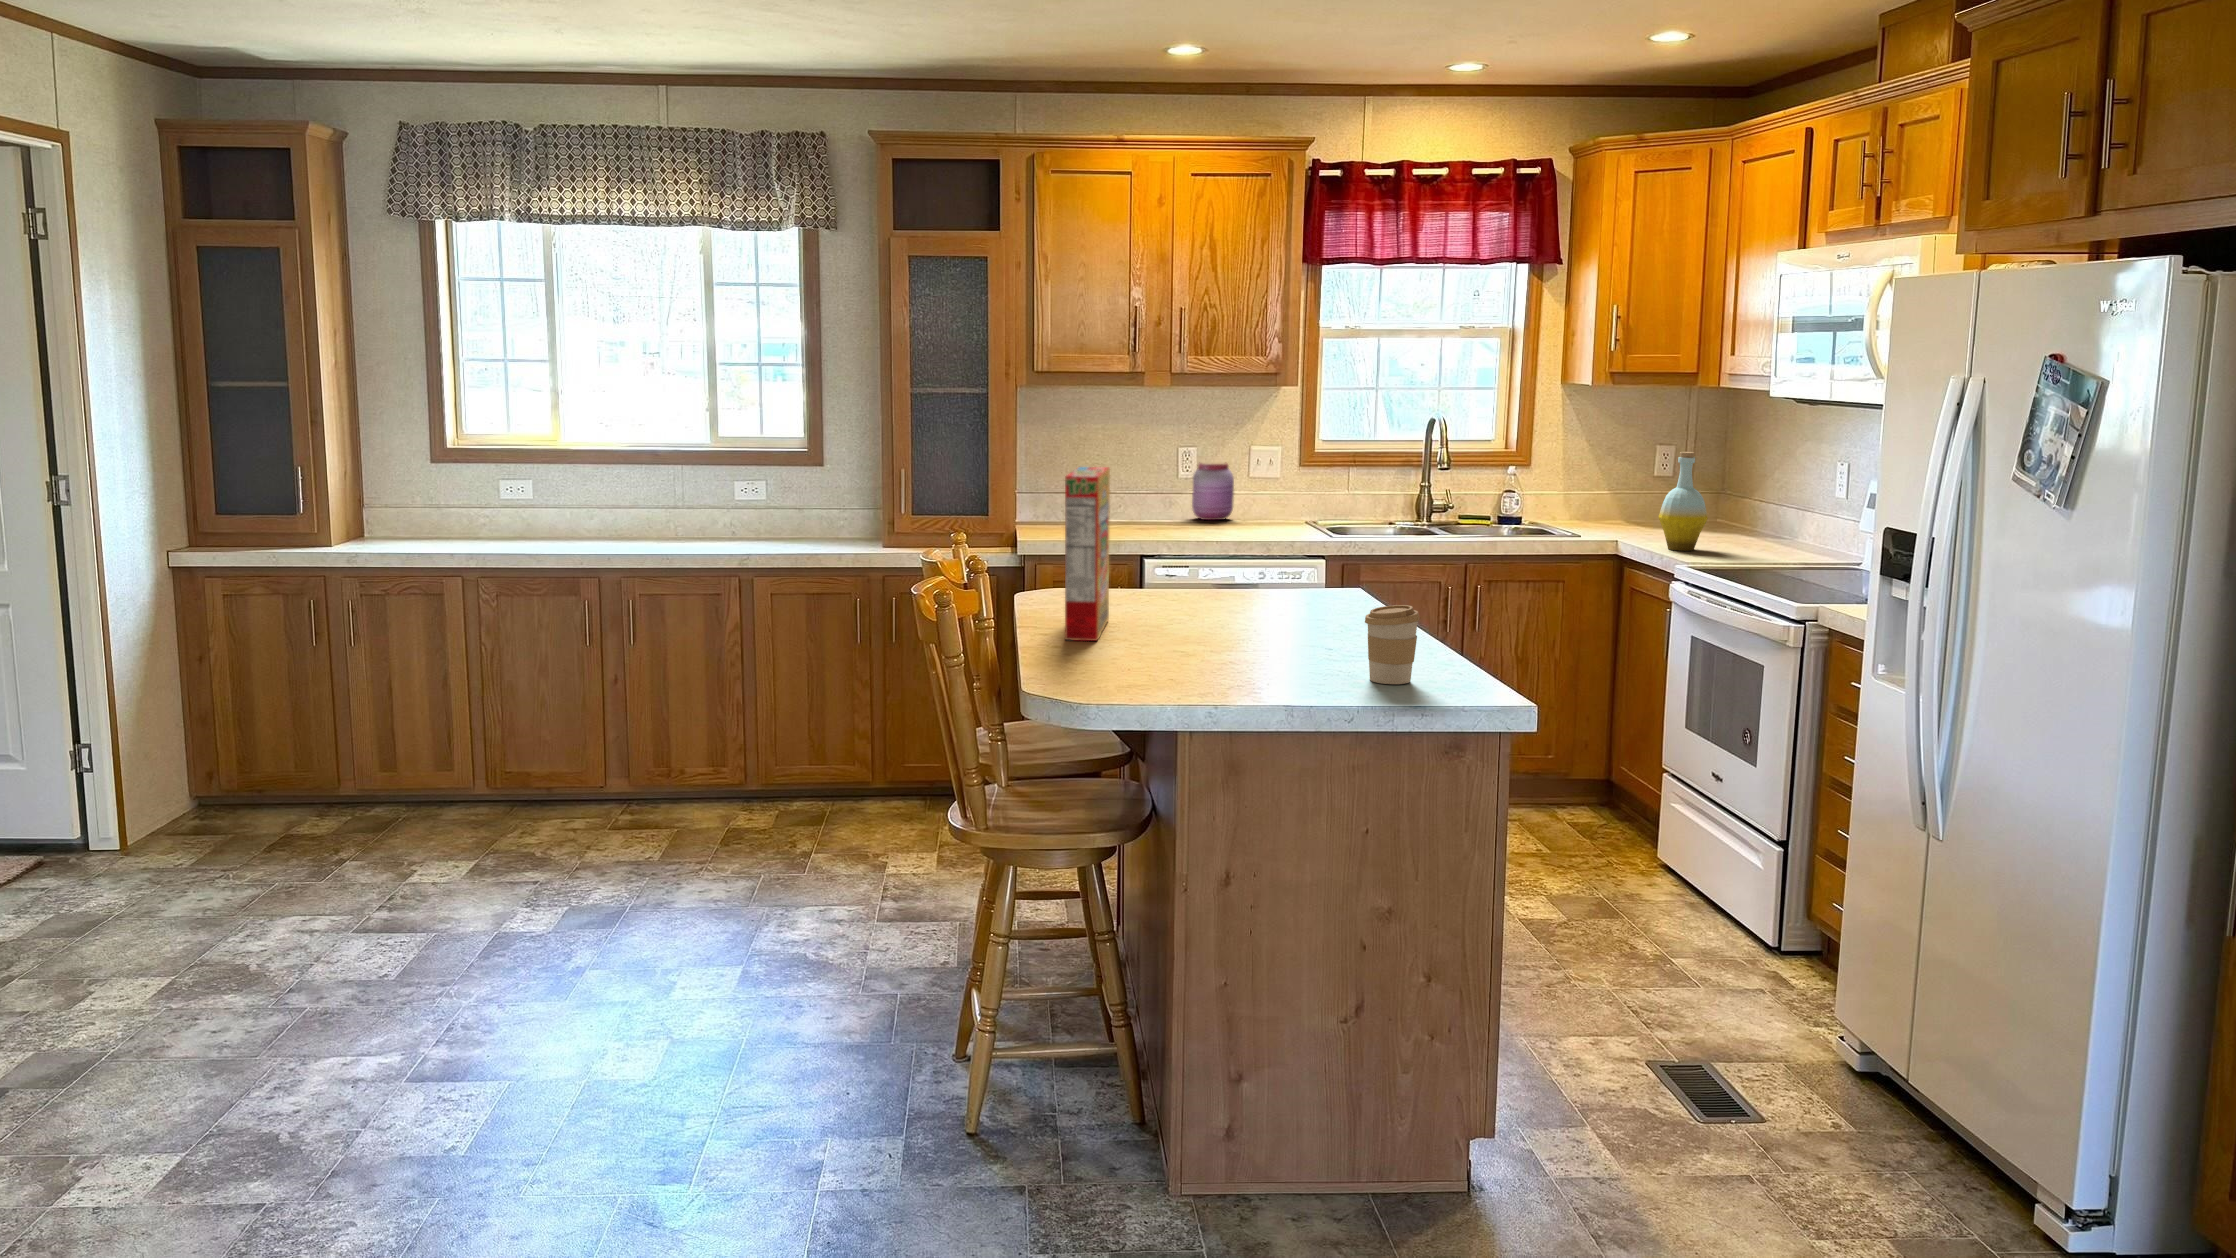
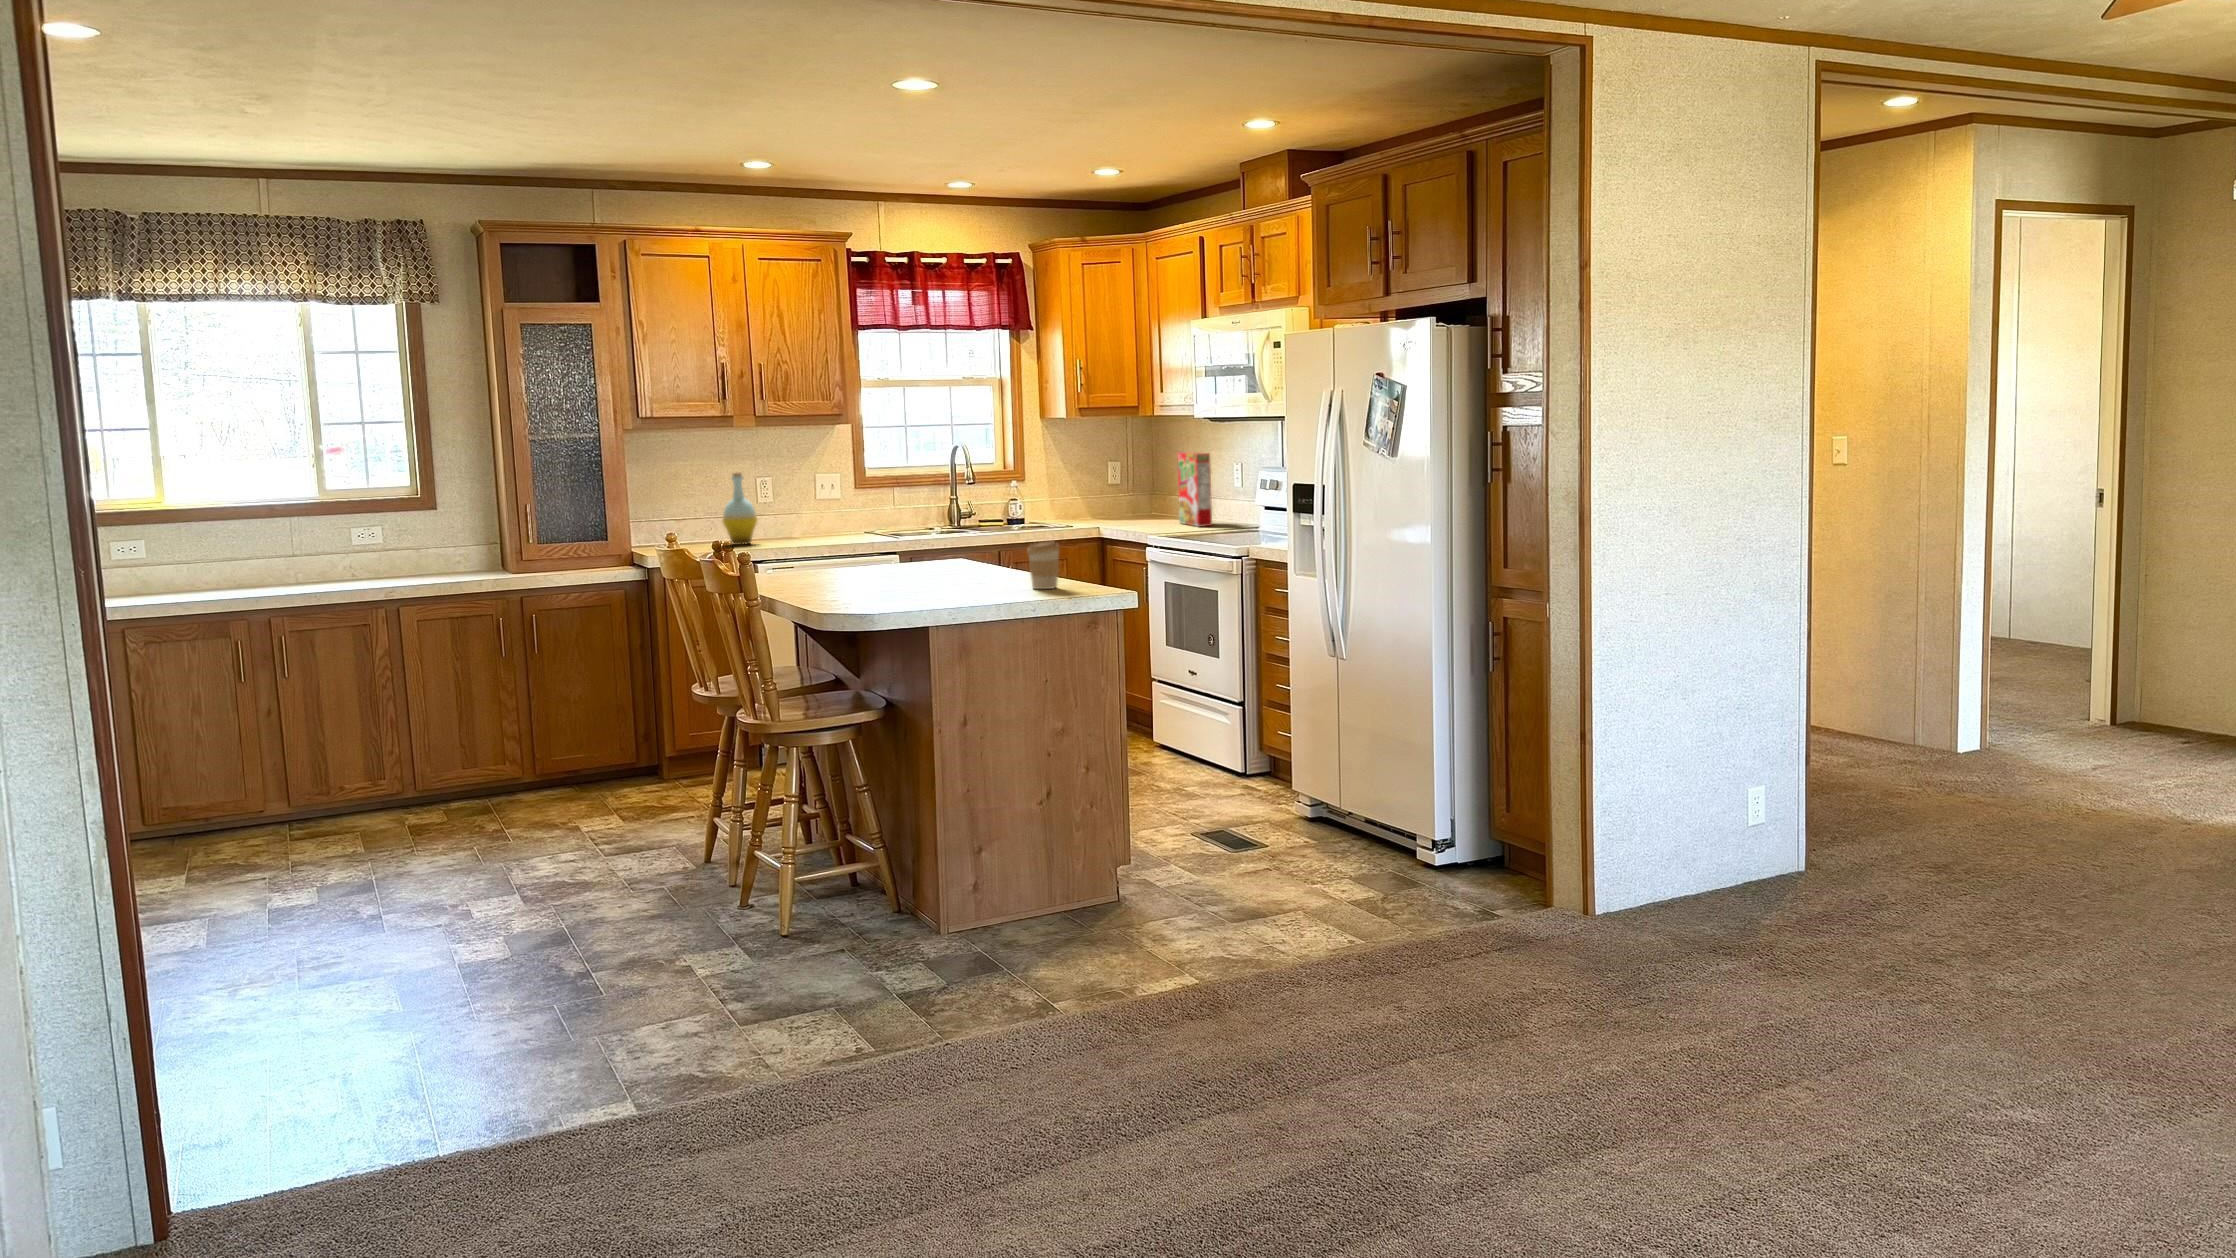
bottle: present [1658,452,1708,551] -> present [723,472,757,545]
jar: present [1192,463,1234,520] -> none [766,491,802,538]
cereal box: present [1065,467,1110,641] -> present [1177,452,1212,527]

